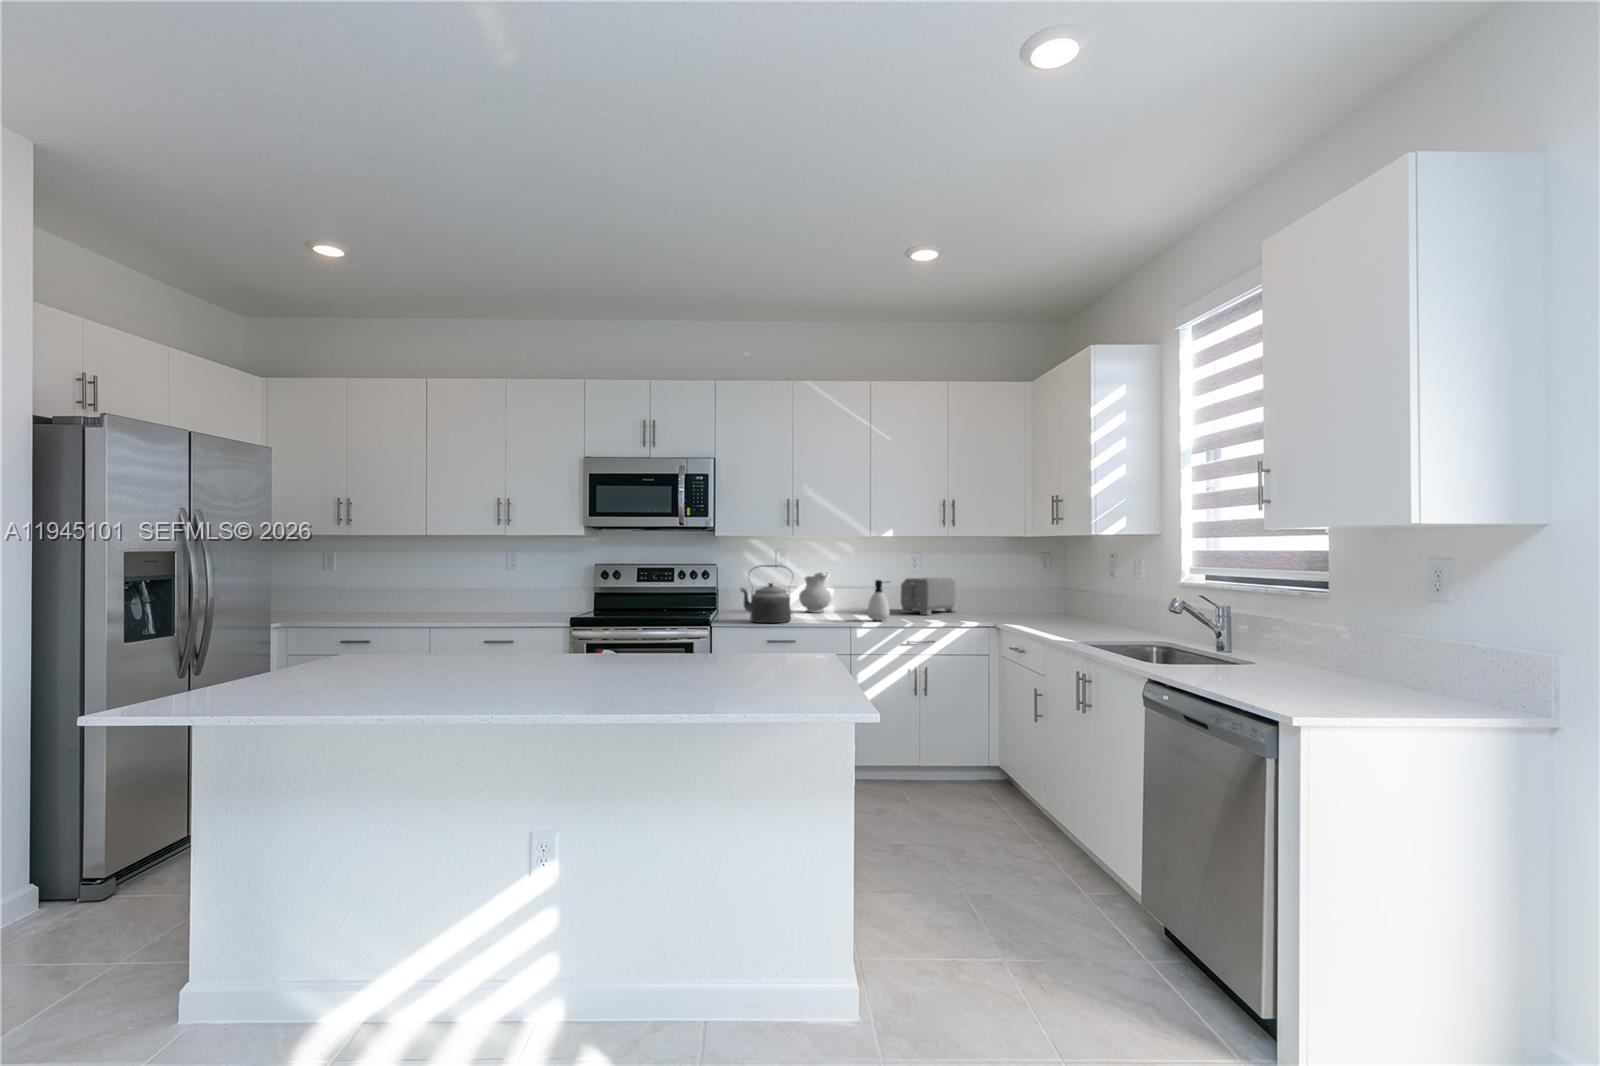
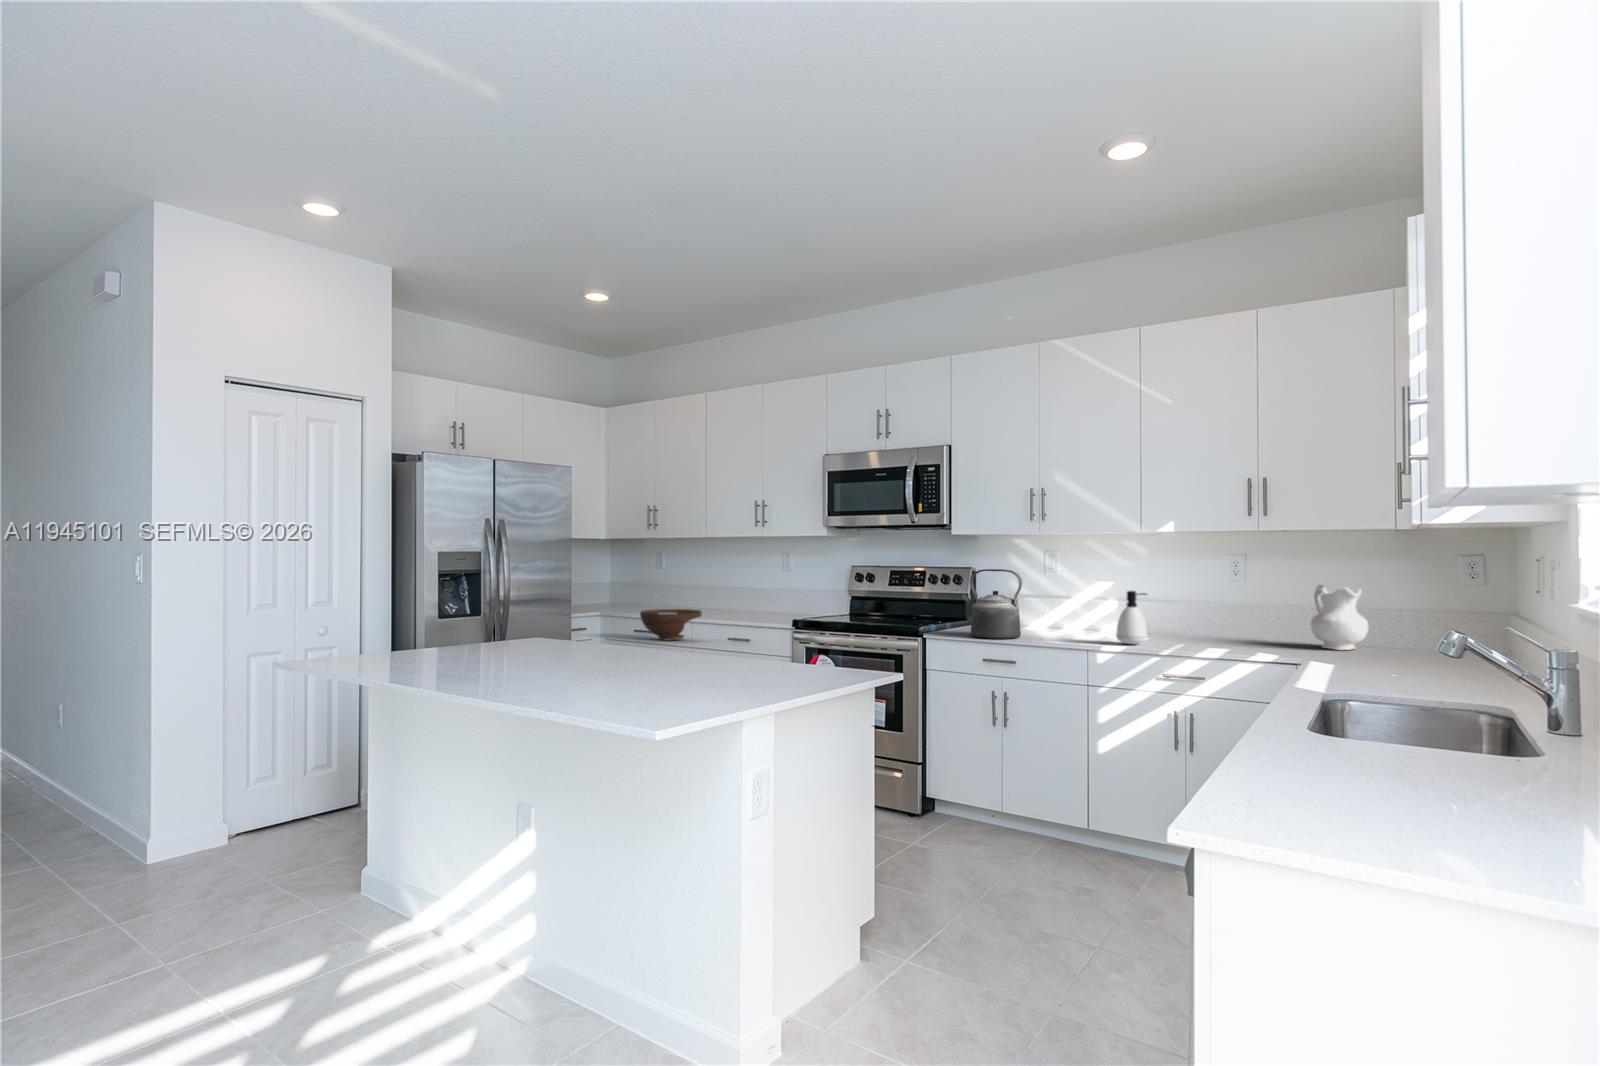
ceramic pitcher: present [799,572,831,613] -> present [1311,584,1368,650]
toaster: present [901,577,956,615] -> none [1203,590,1298,642]
fruit bowl: none [354,614,430,649] -> present [640,609,702,641]

